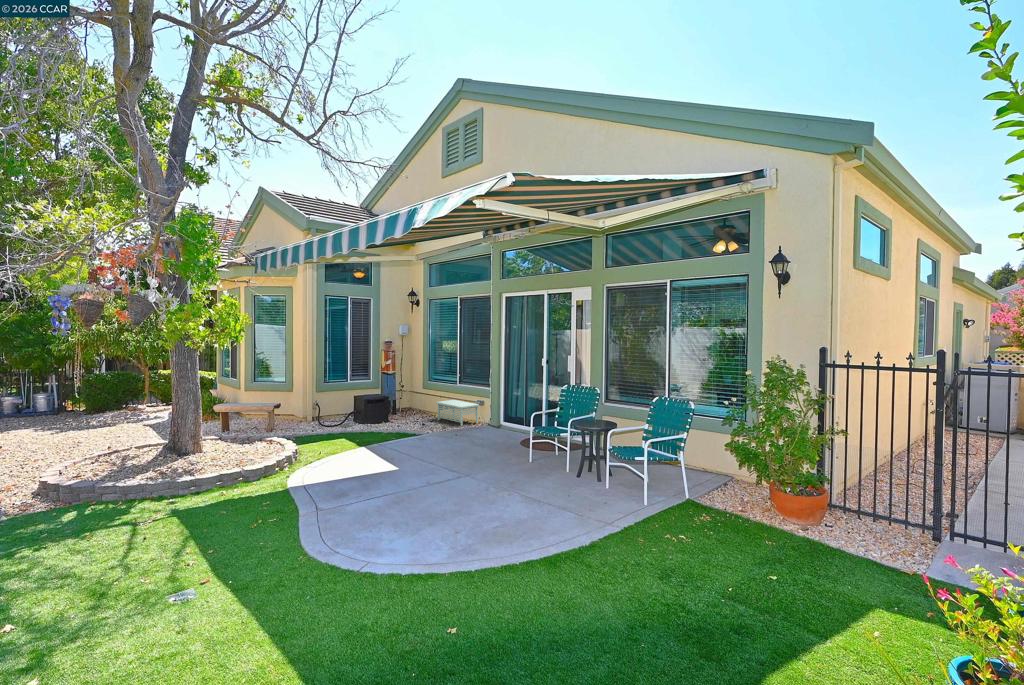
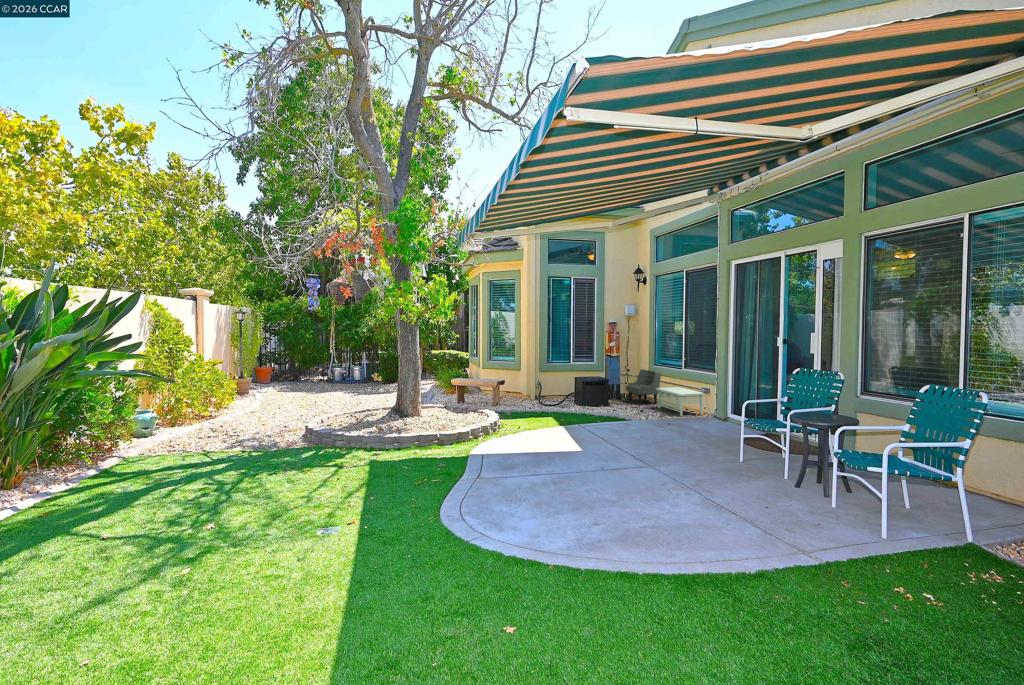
armchair: none [405,385,437,418] -> present [626,369,661,405]

